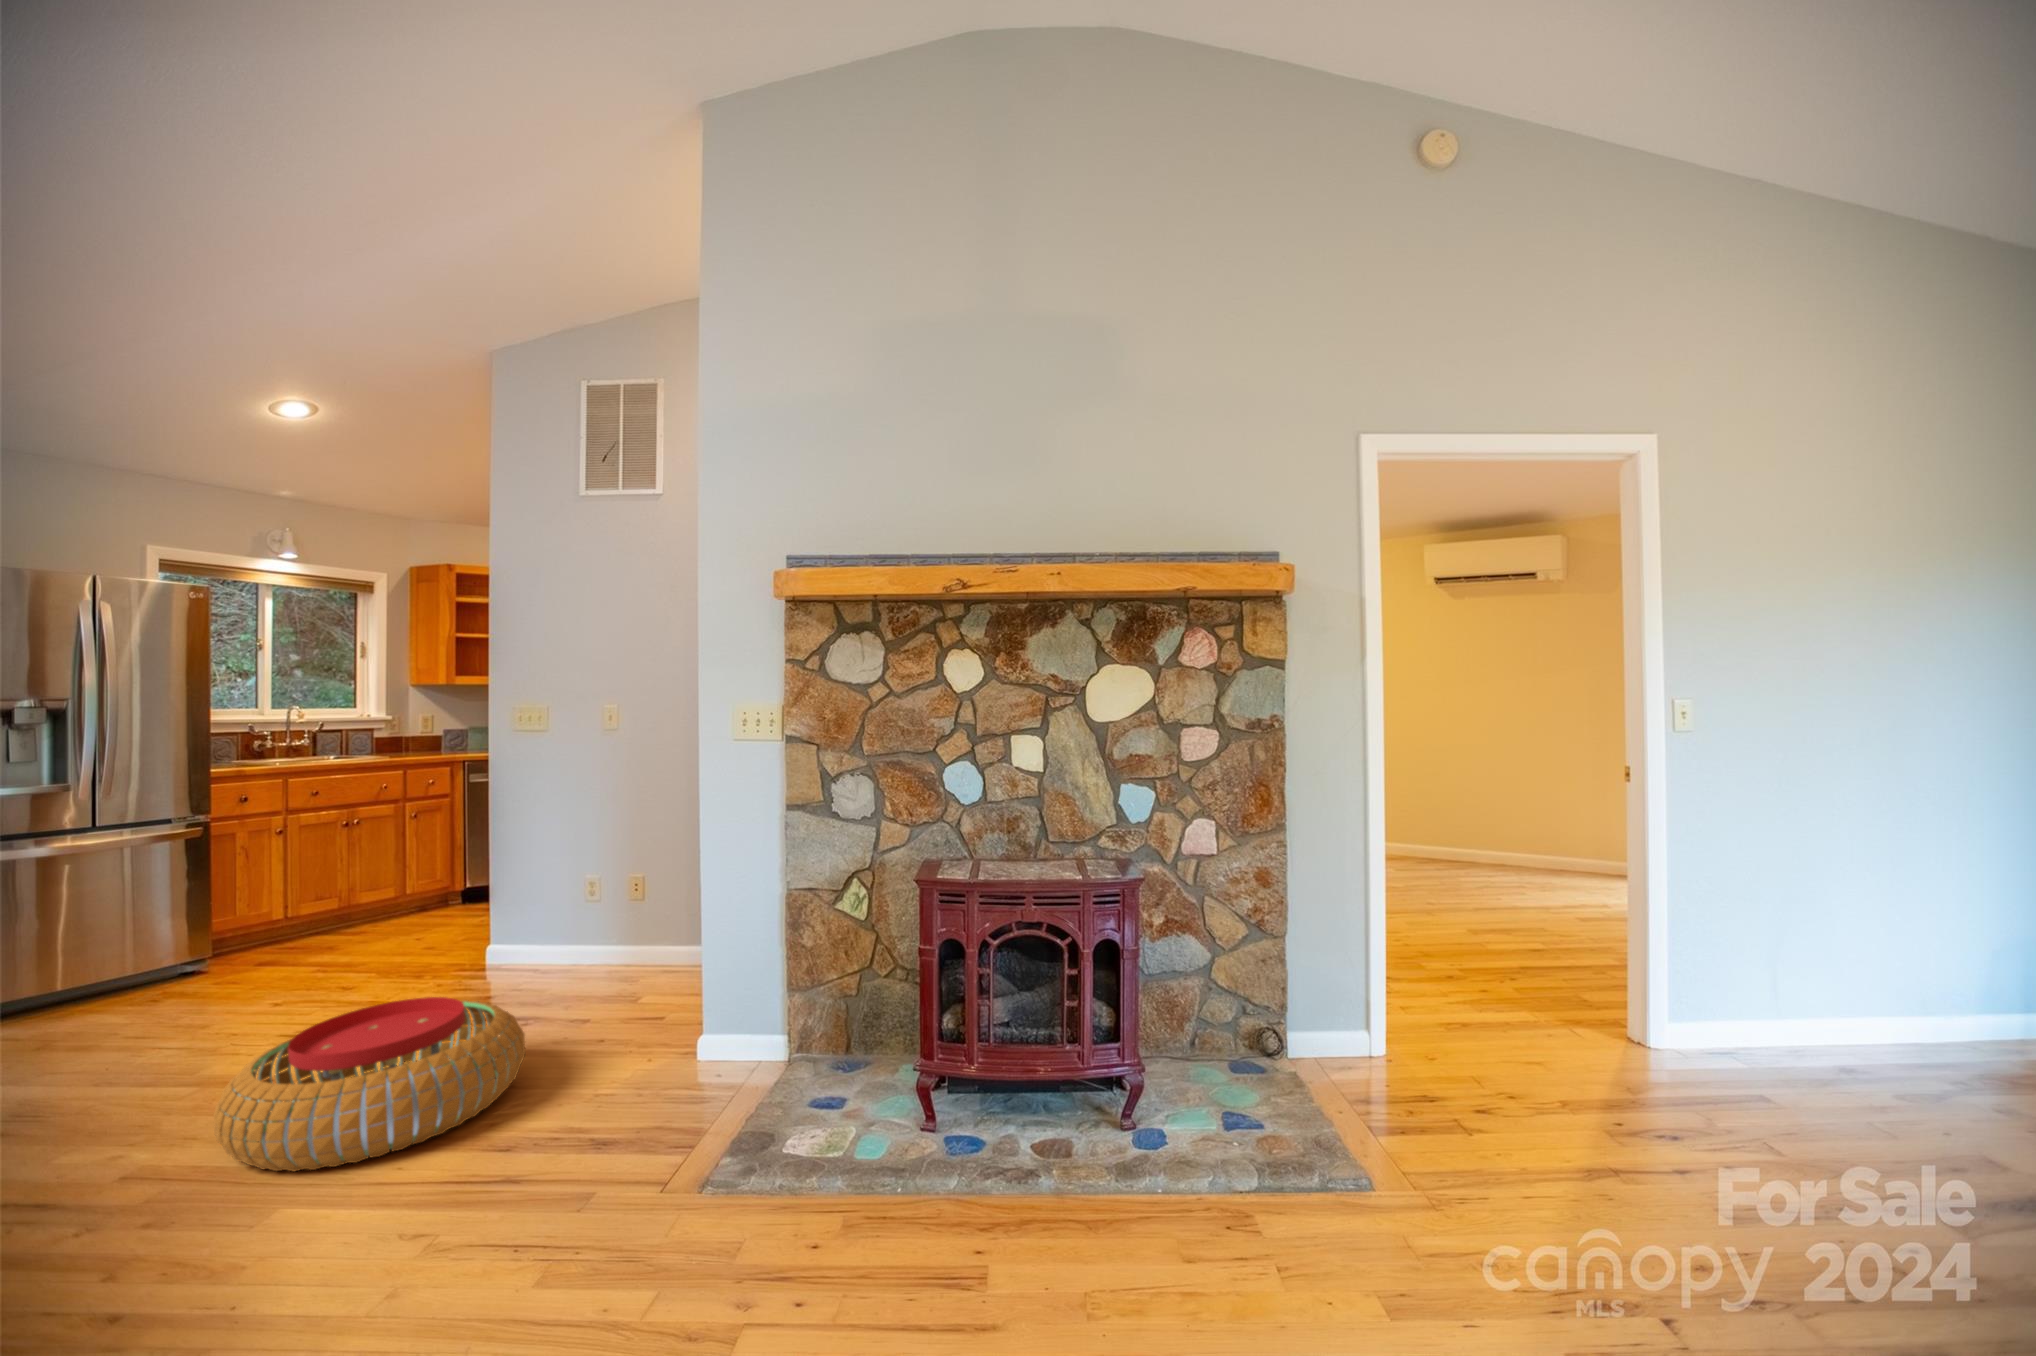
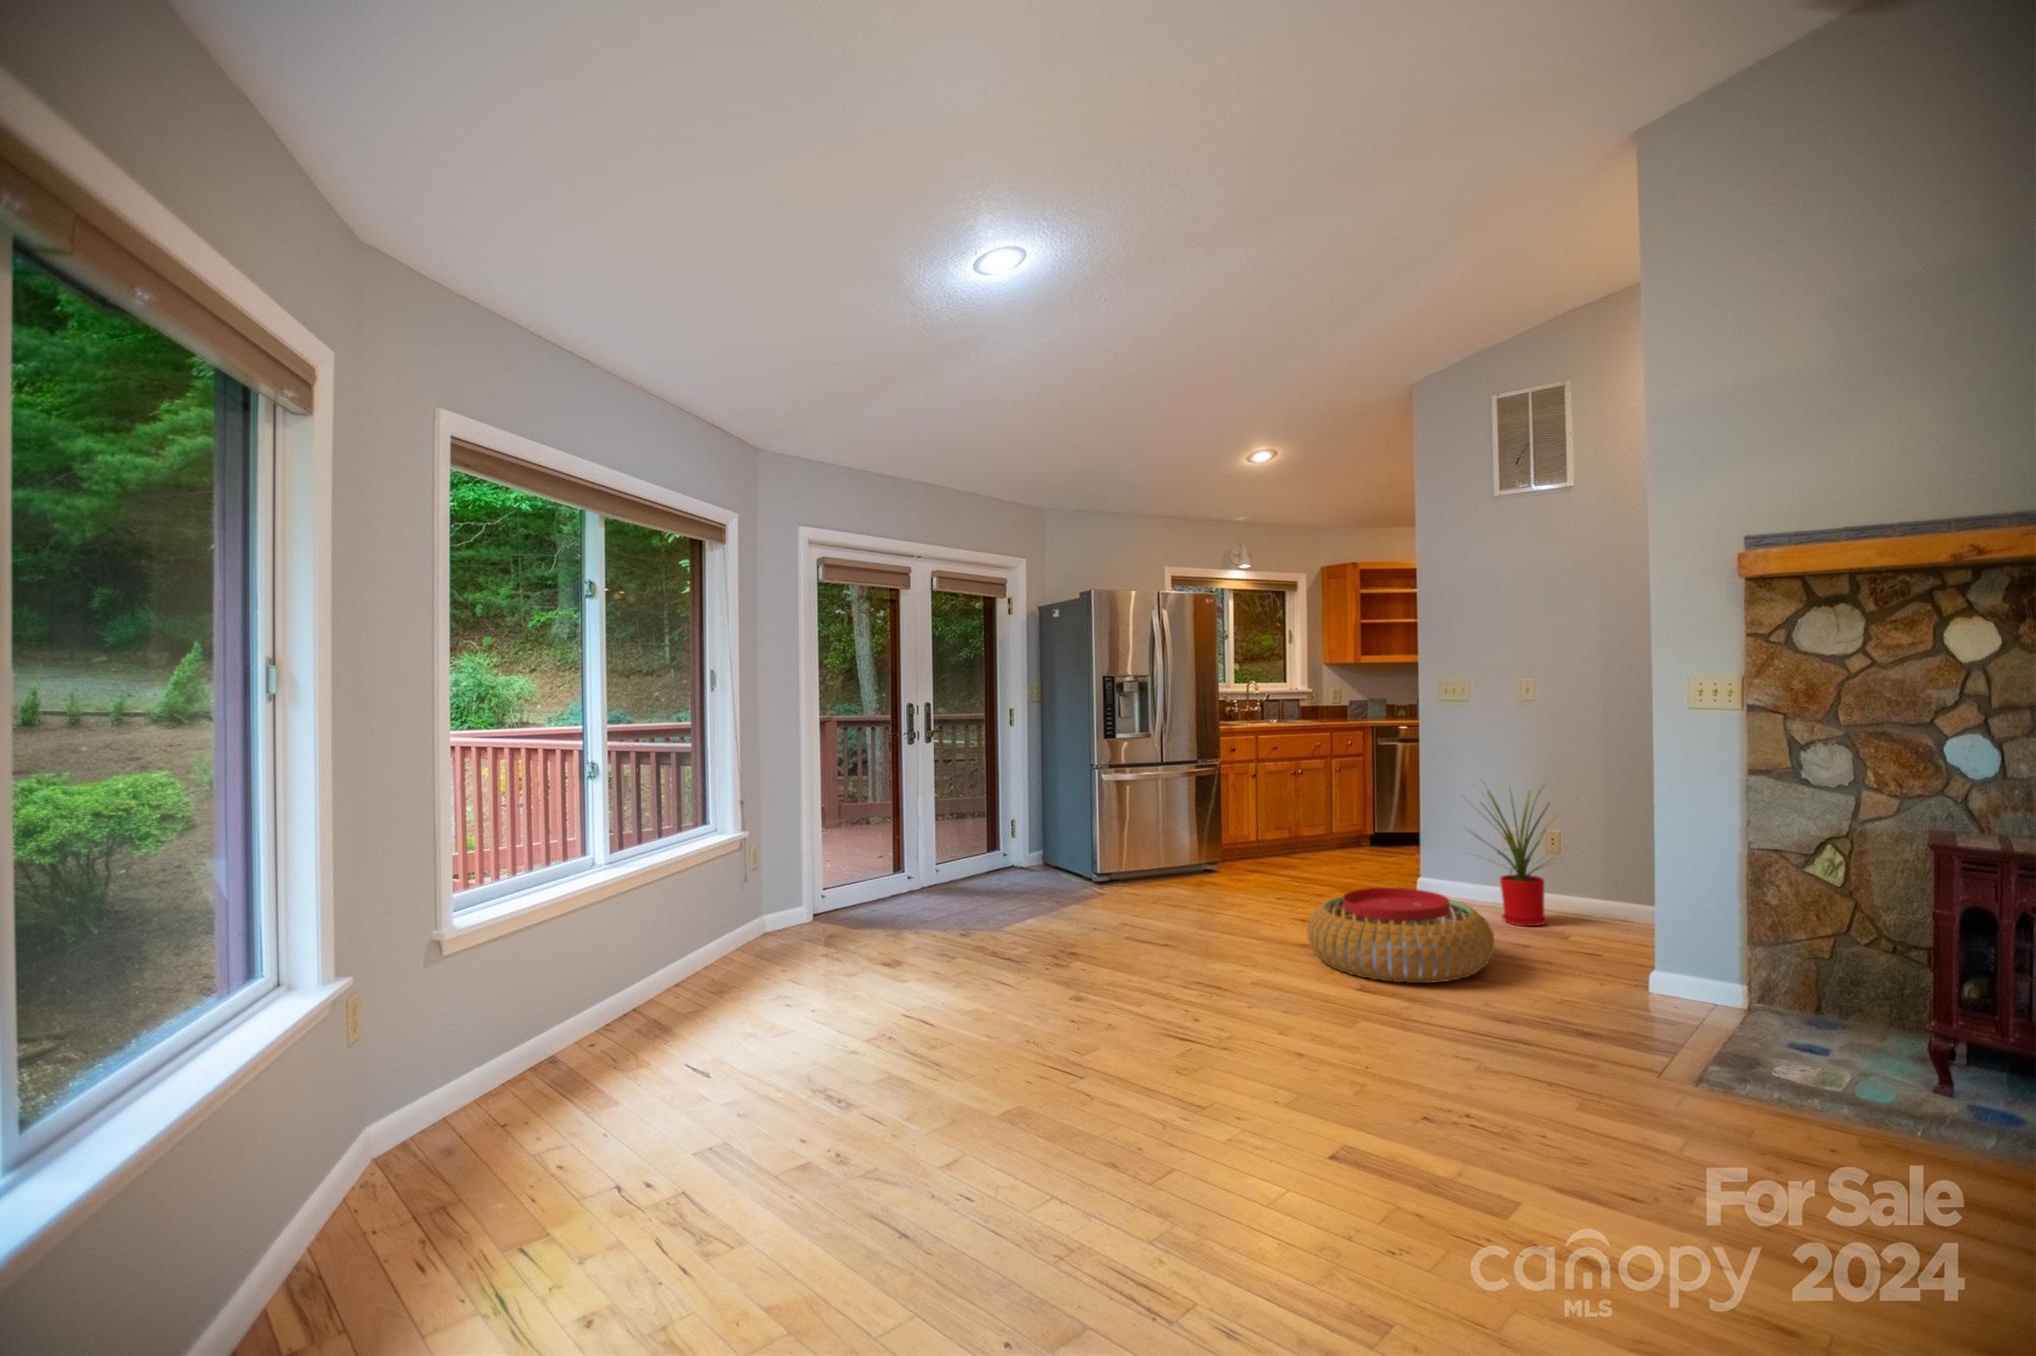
house plant: none [521,819,662,998] -> present [1475,783,1556,926]

